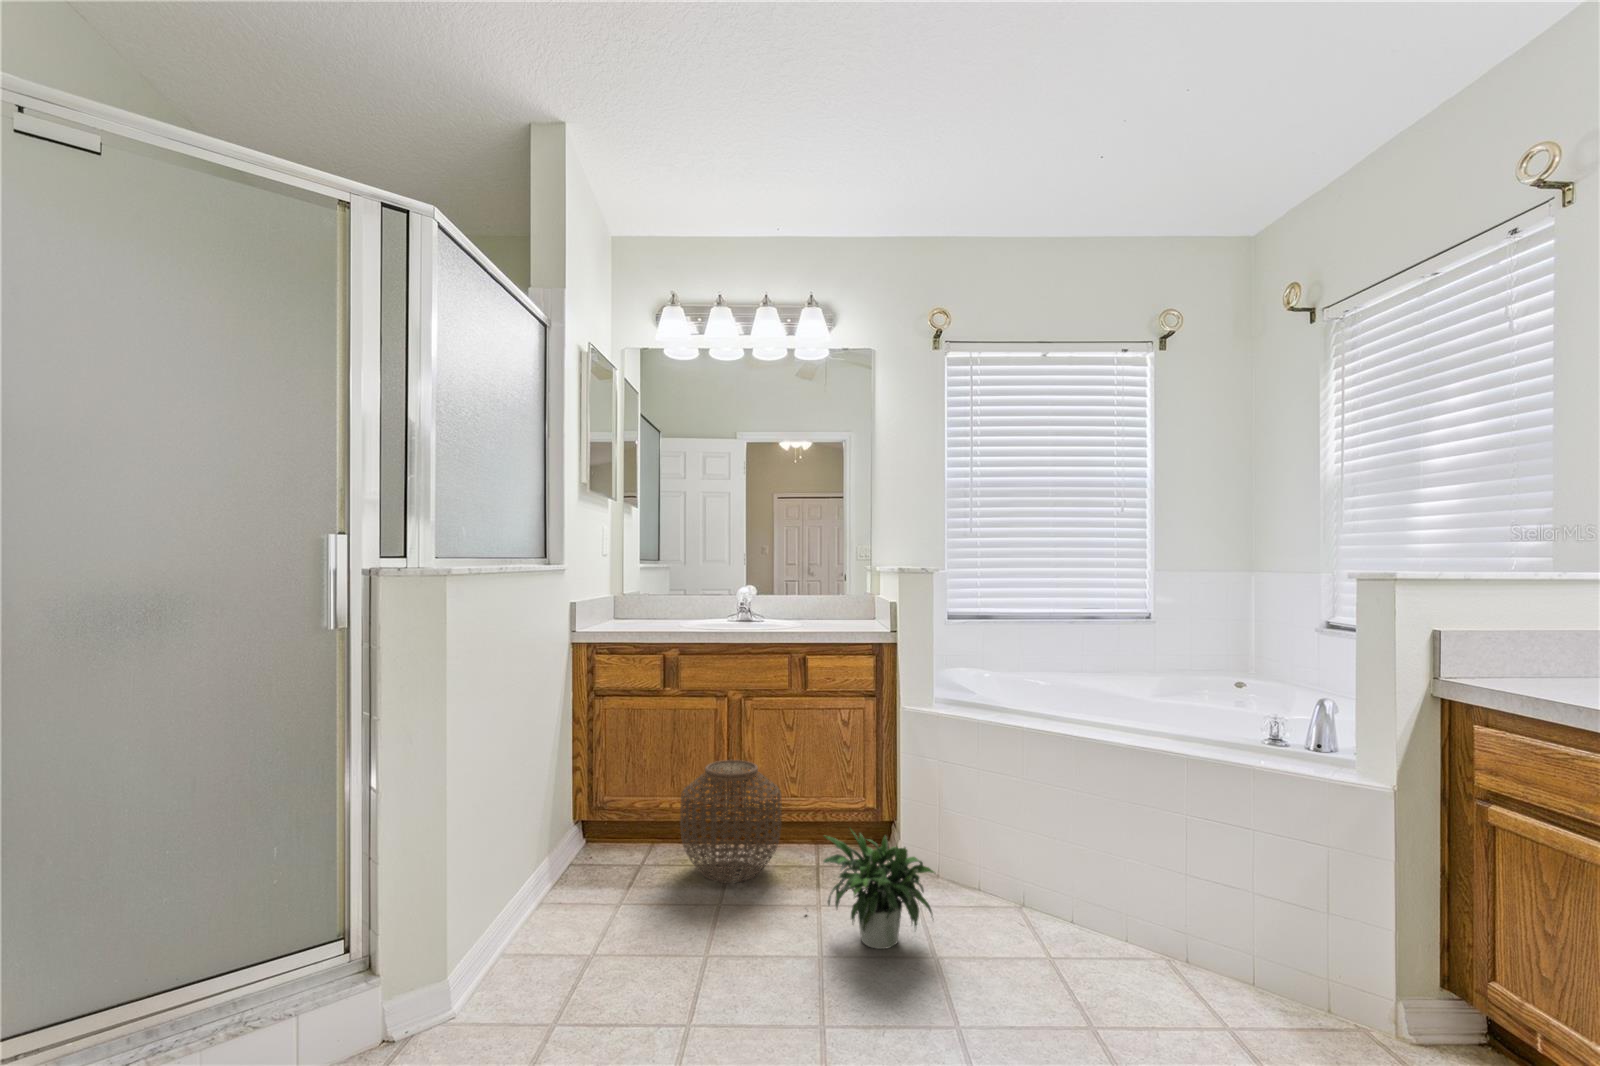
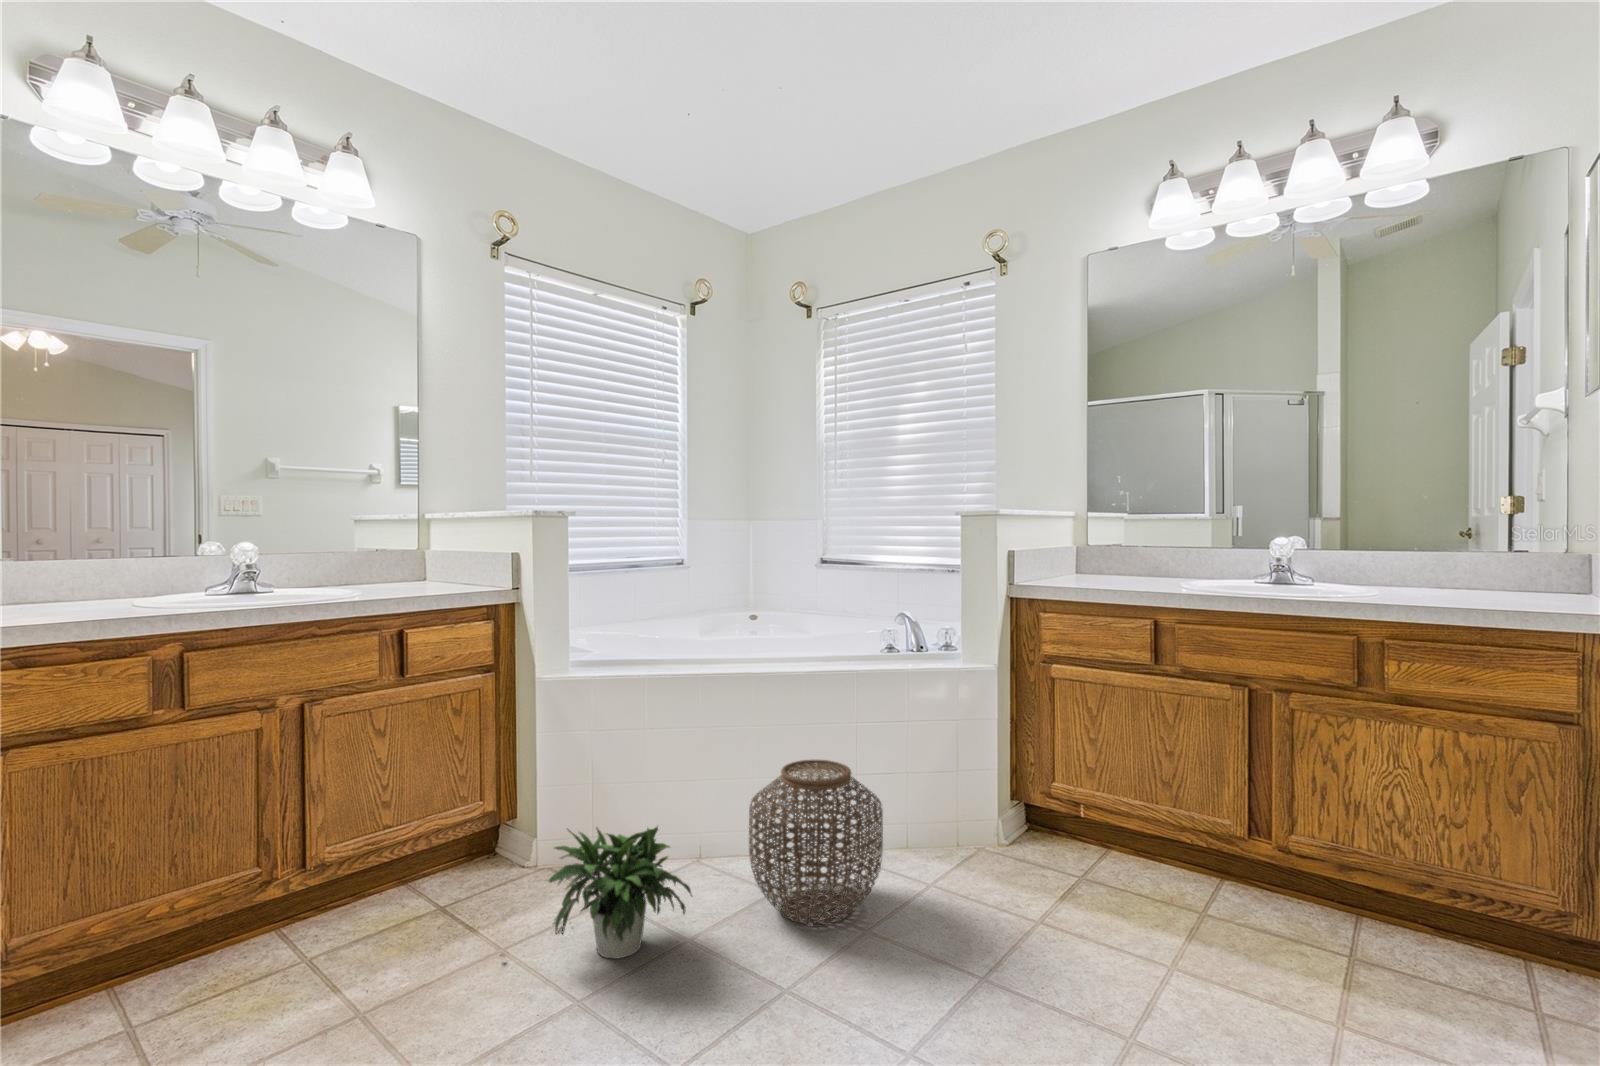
woven basket: present [680,760,781,883] -> present [749,760,883,925]

